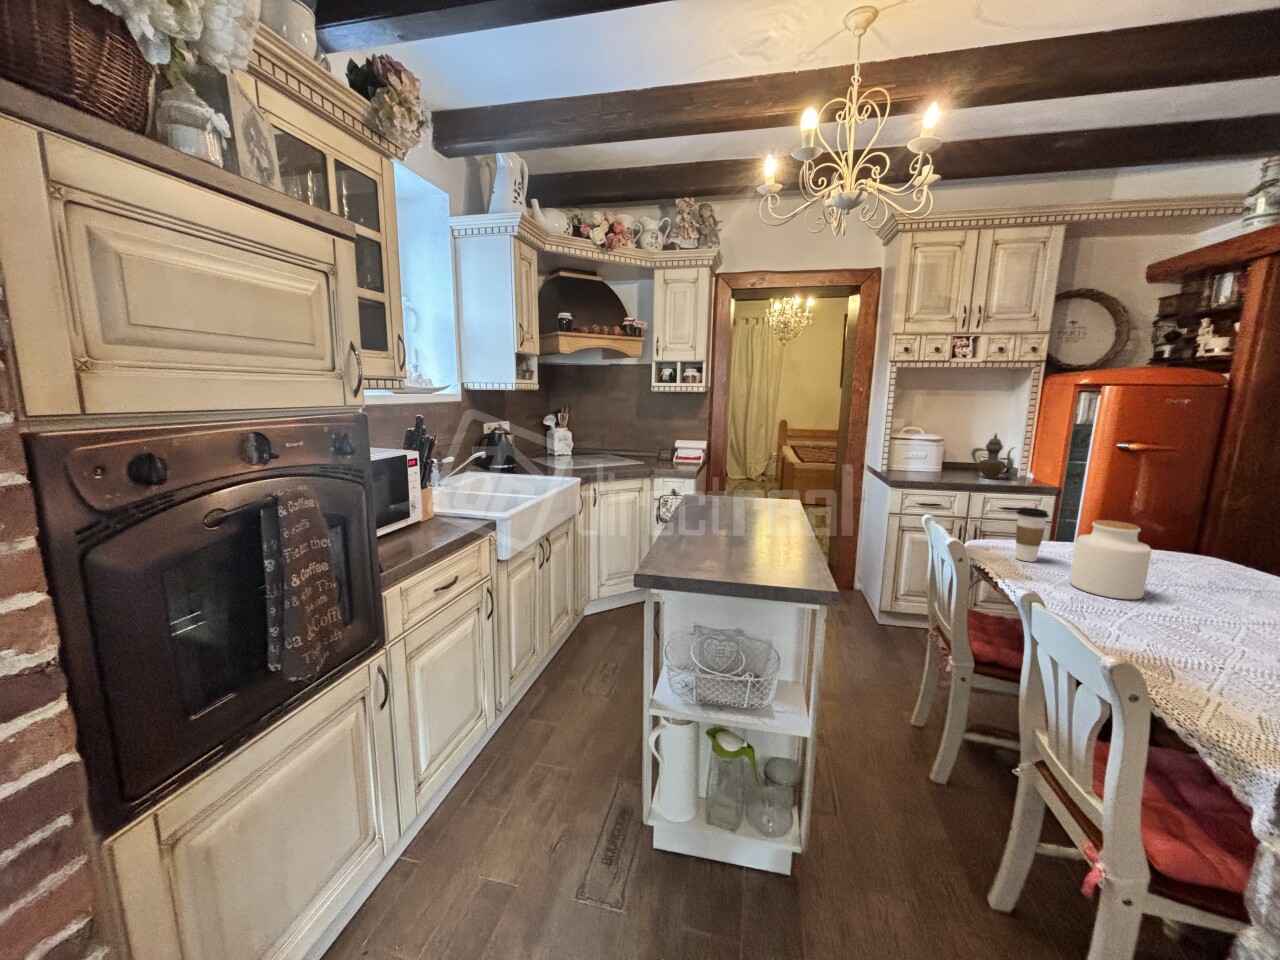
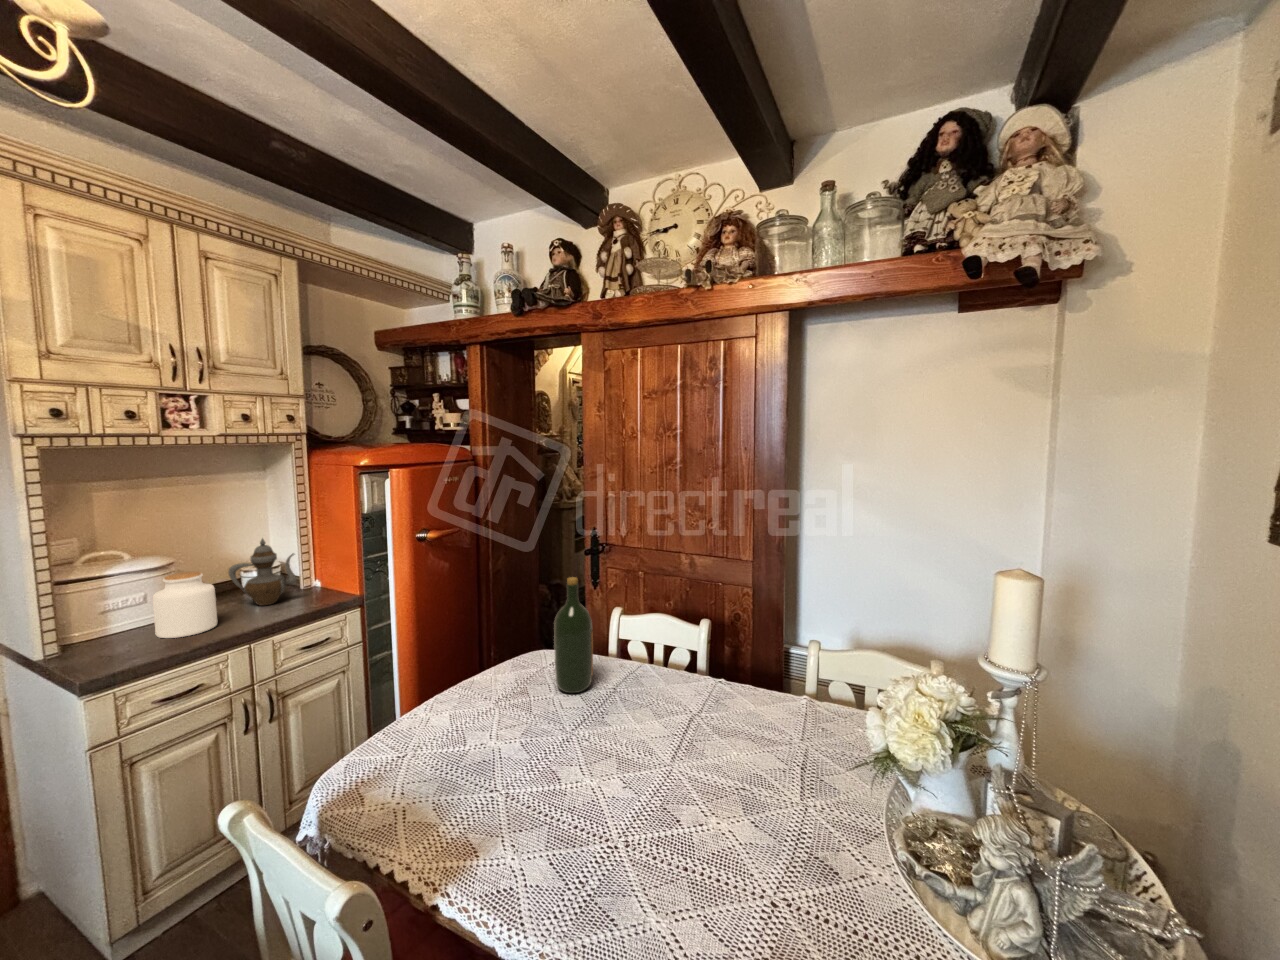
wine bottle: none [1167,469,1223,569] -> present [554,577,593,693]
coffee cup: present [1015,507,1049,562] -> none [436,714,484,819]
jar: present [1070,520,1151,599] -> present [153,571,217,638]

